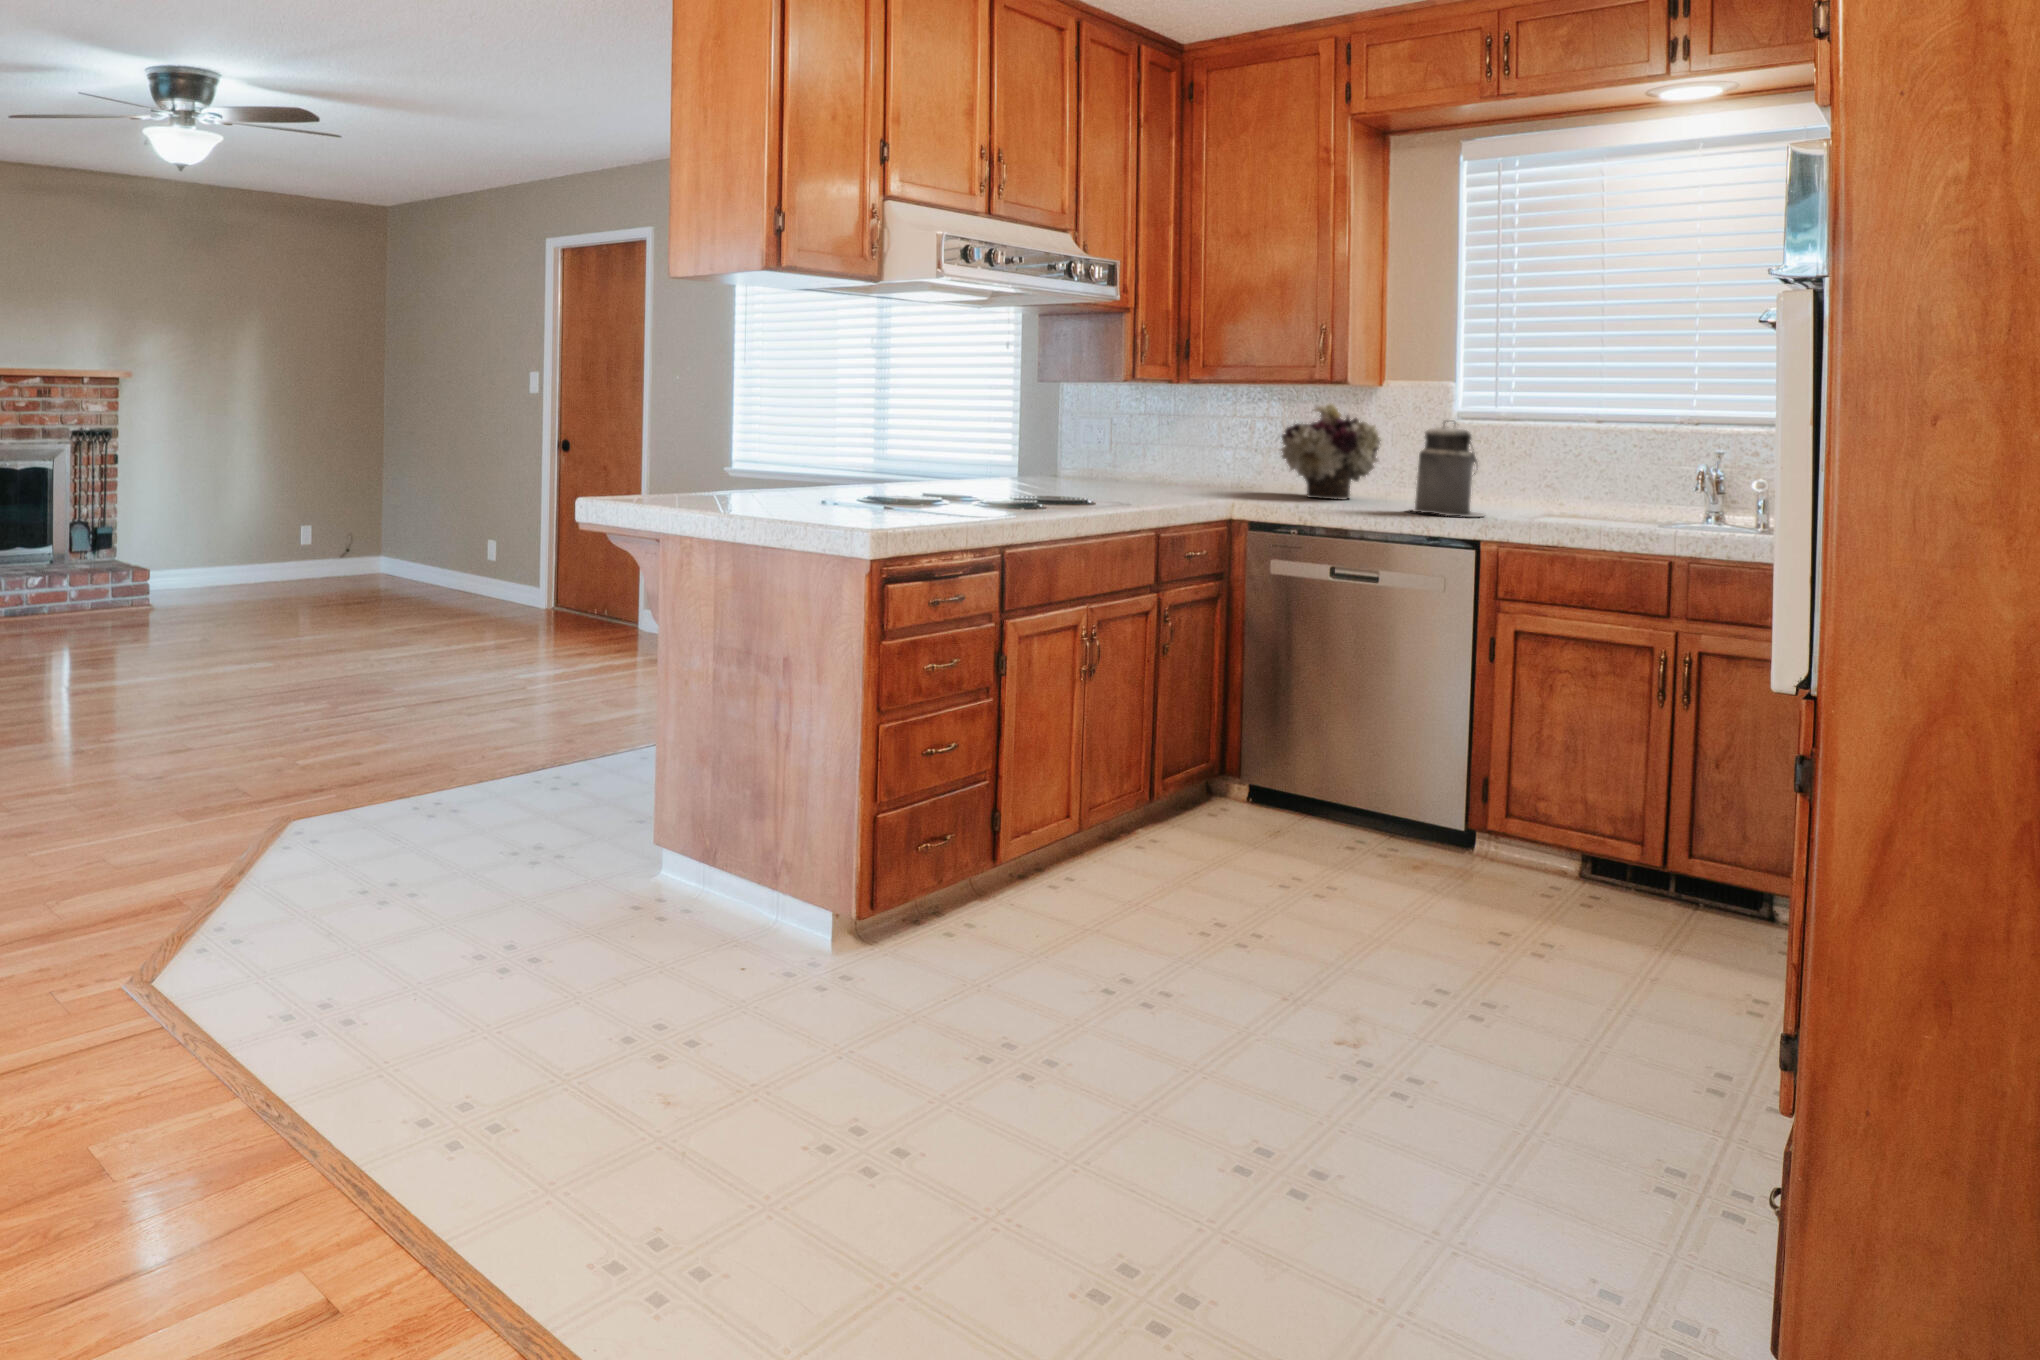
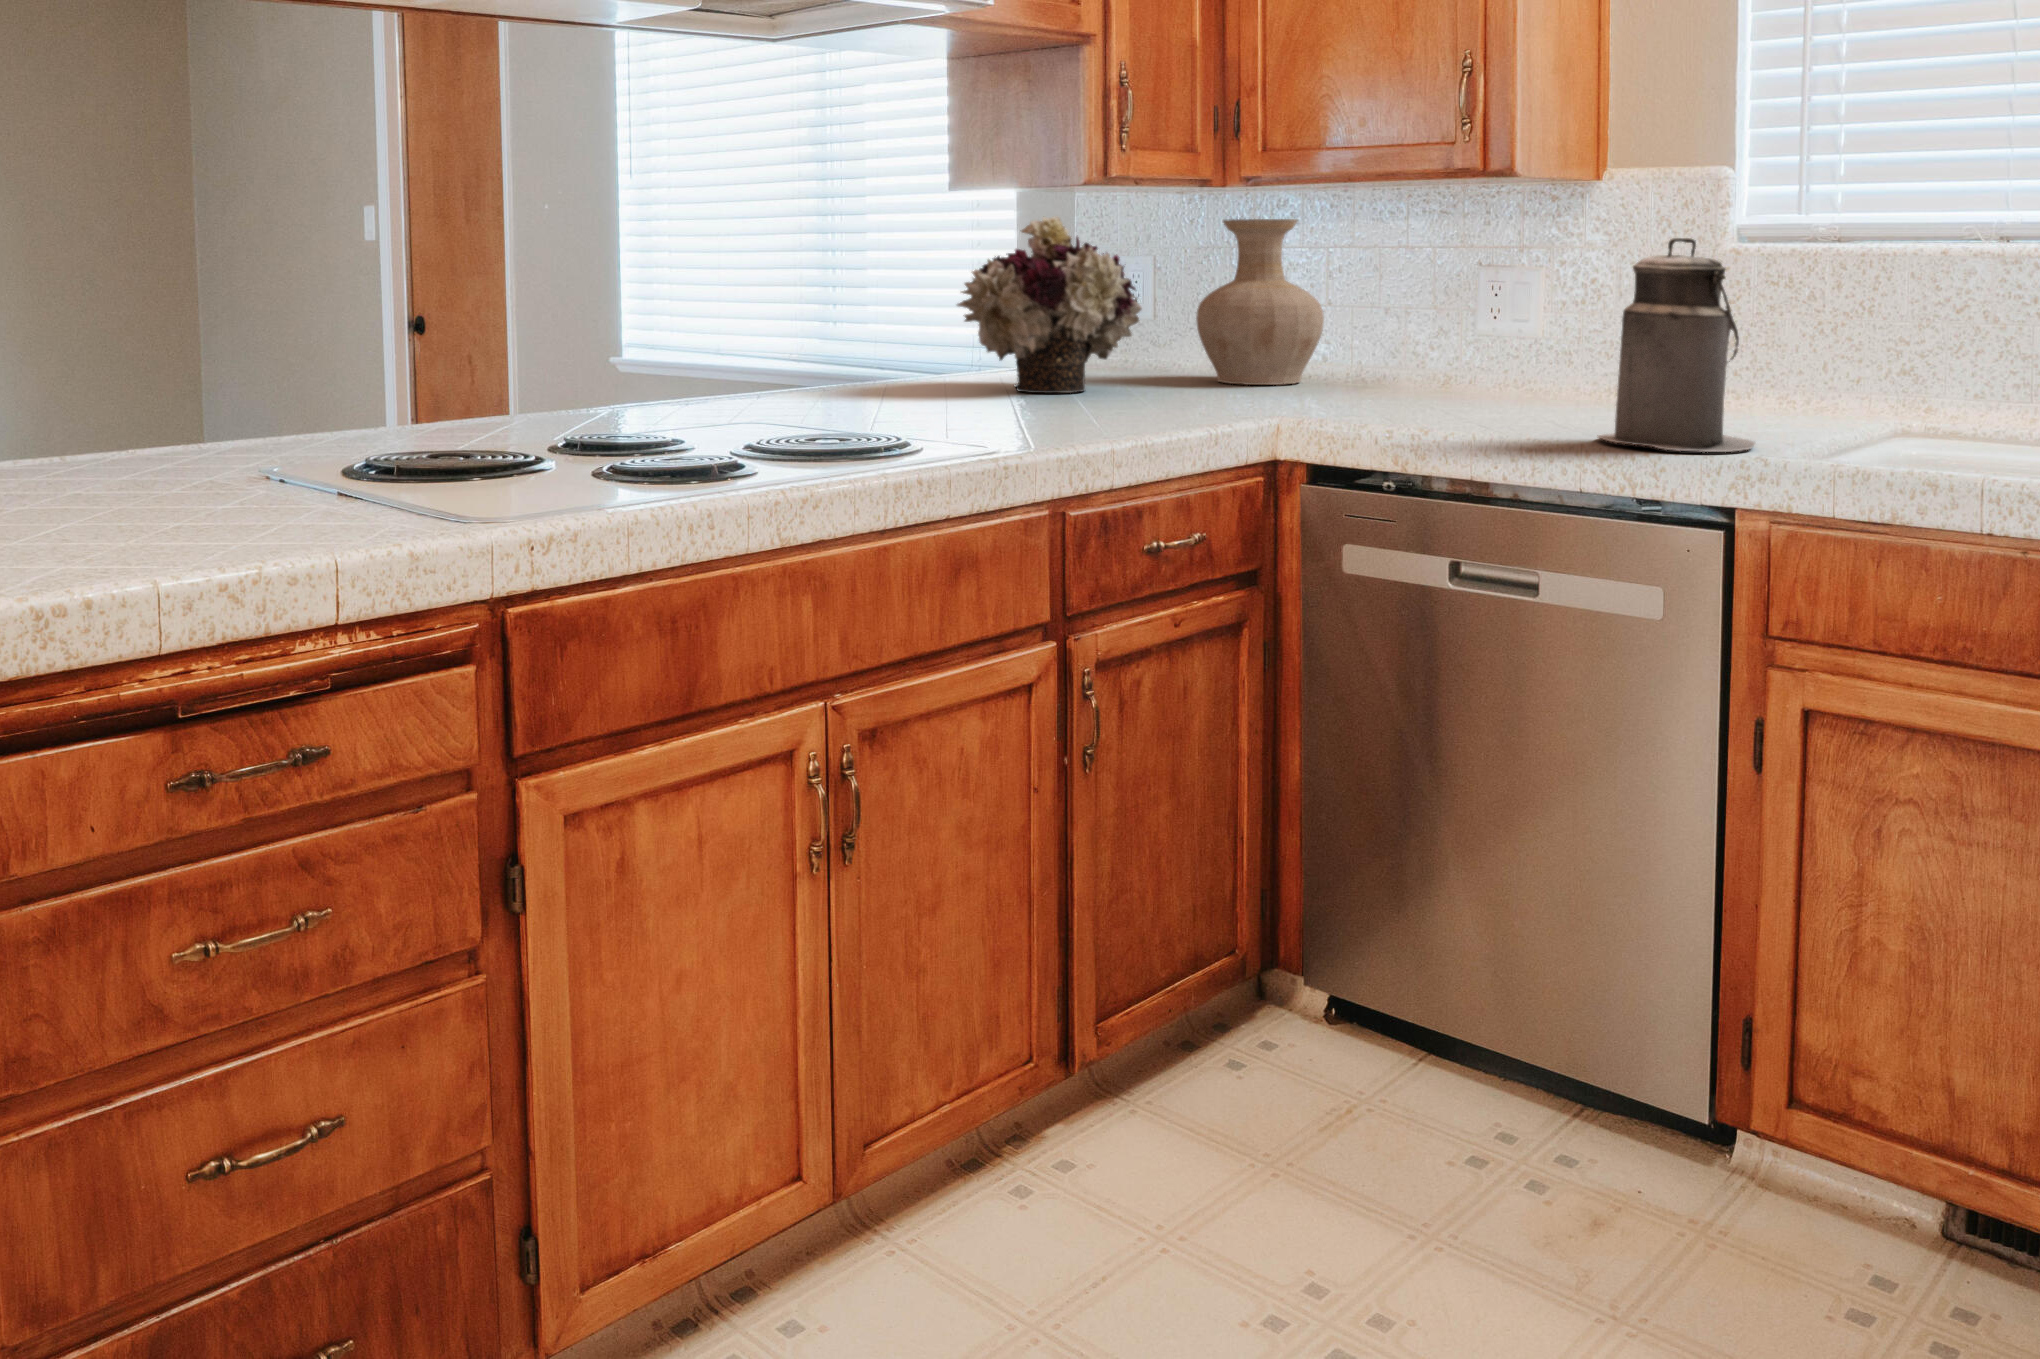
vase: none [1148,399,1221,485] -> present [1196,219,1324,385]
flower arrangement: present [1281,403,1381,500] -> present [957,217,1142,393]

